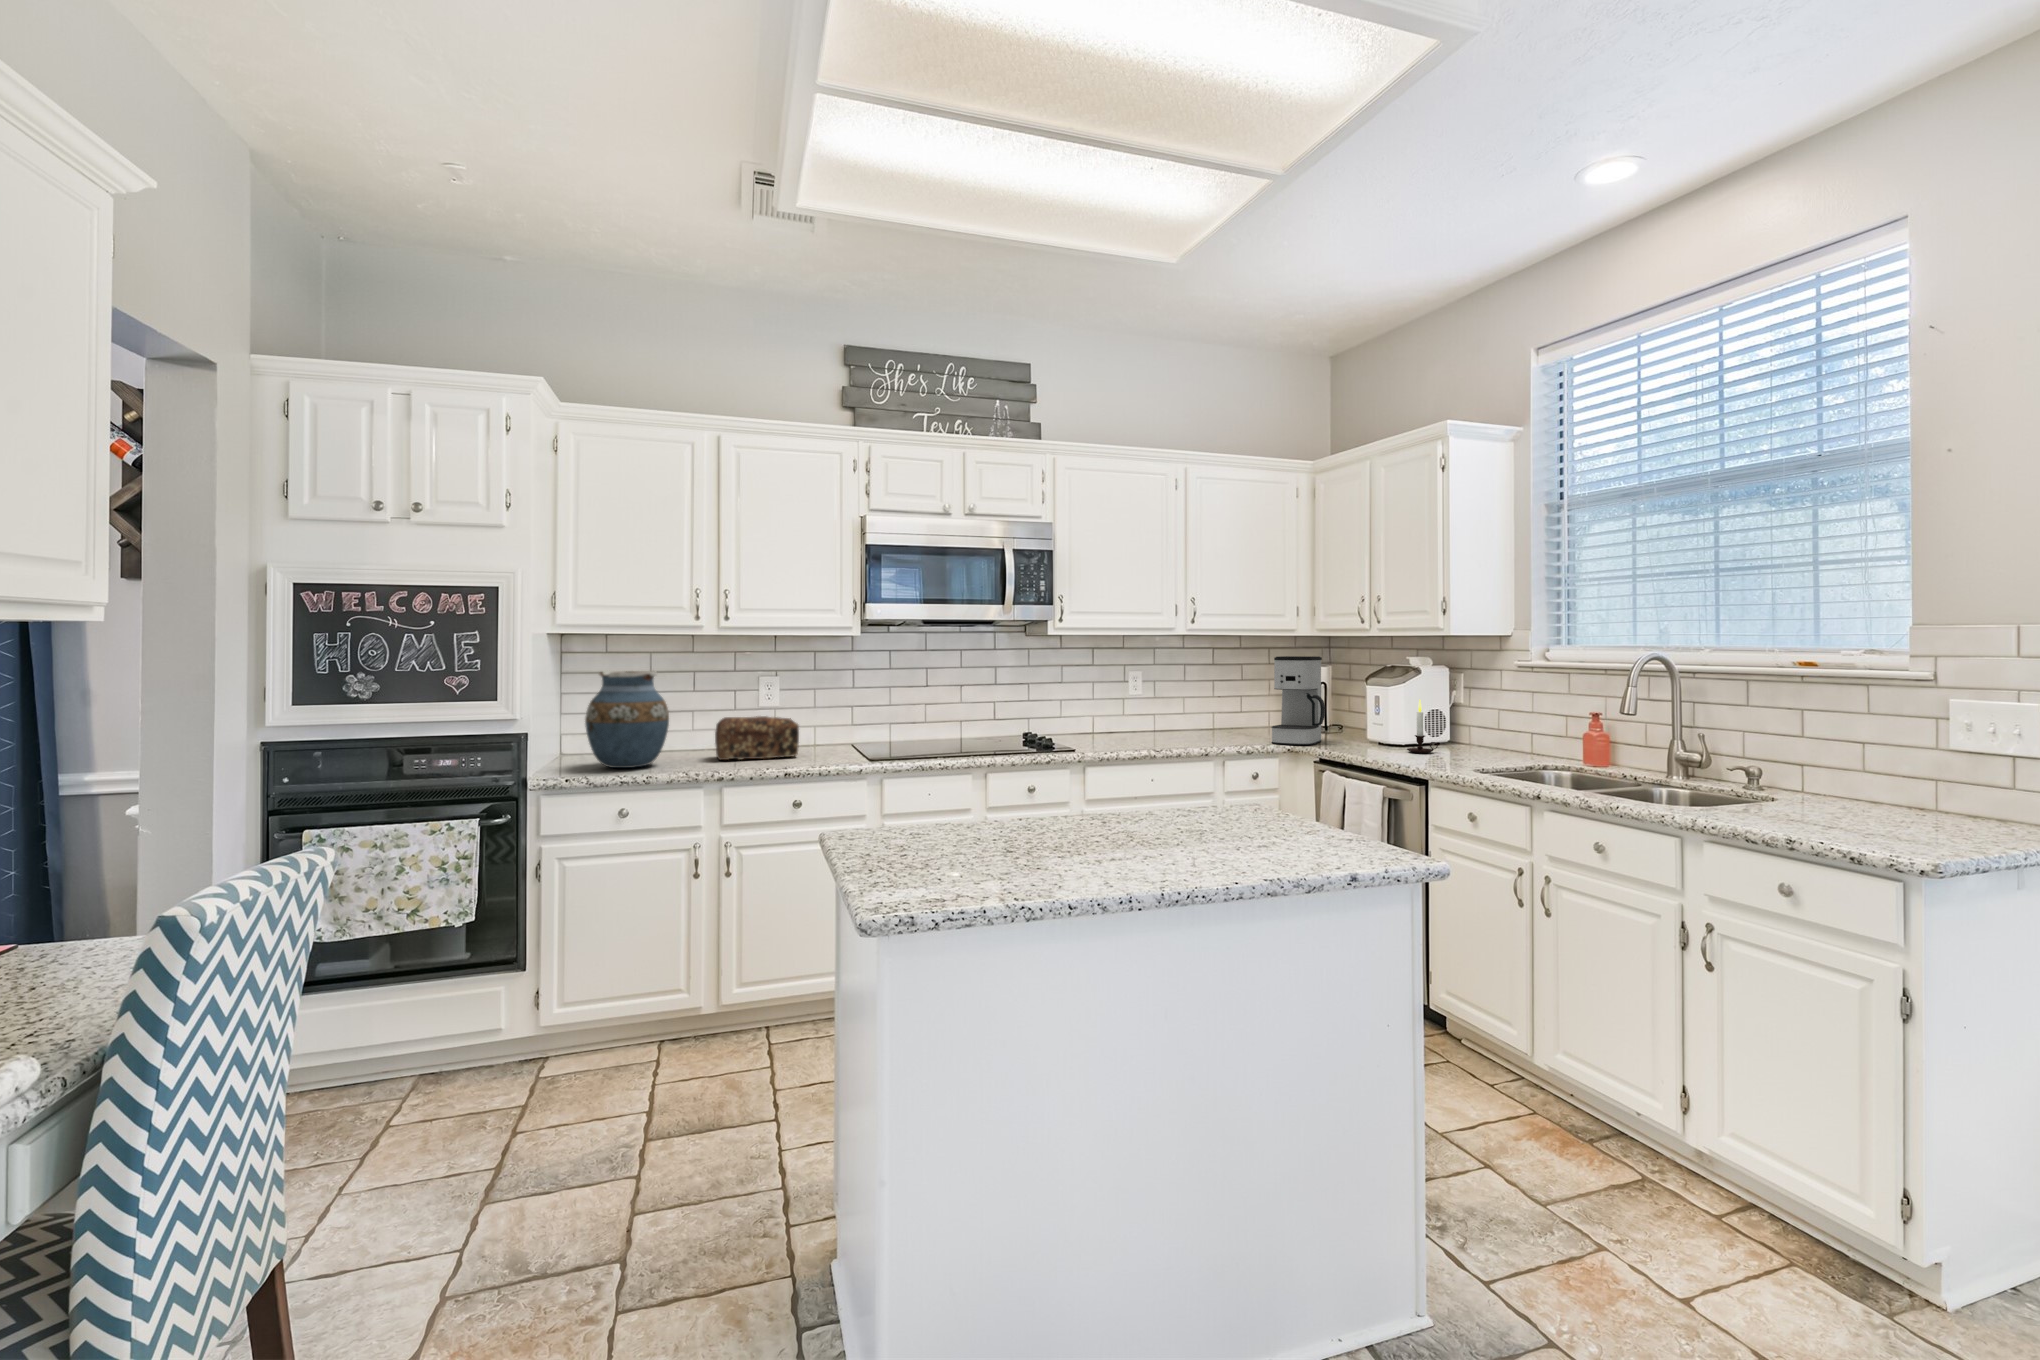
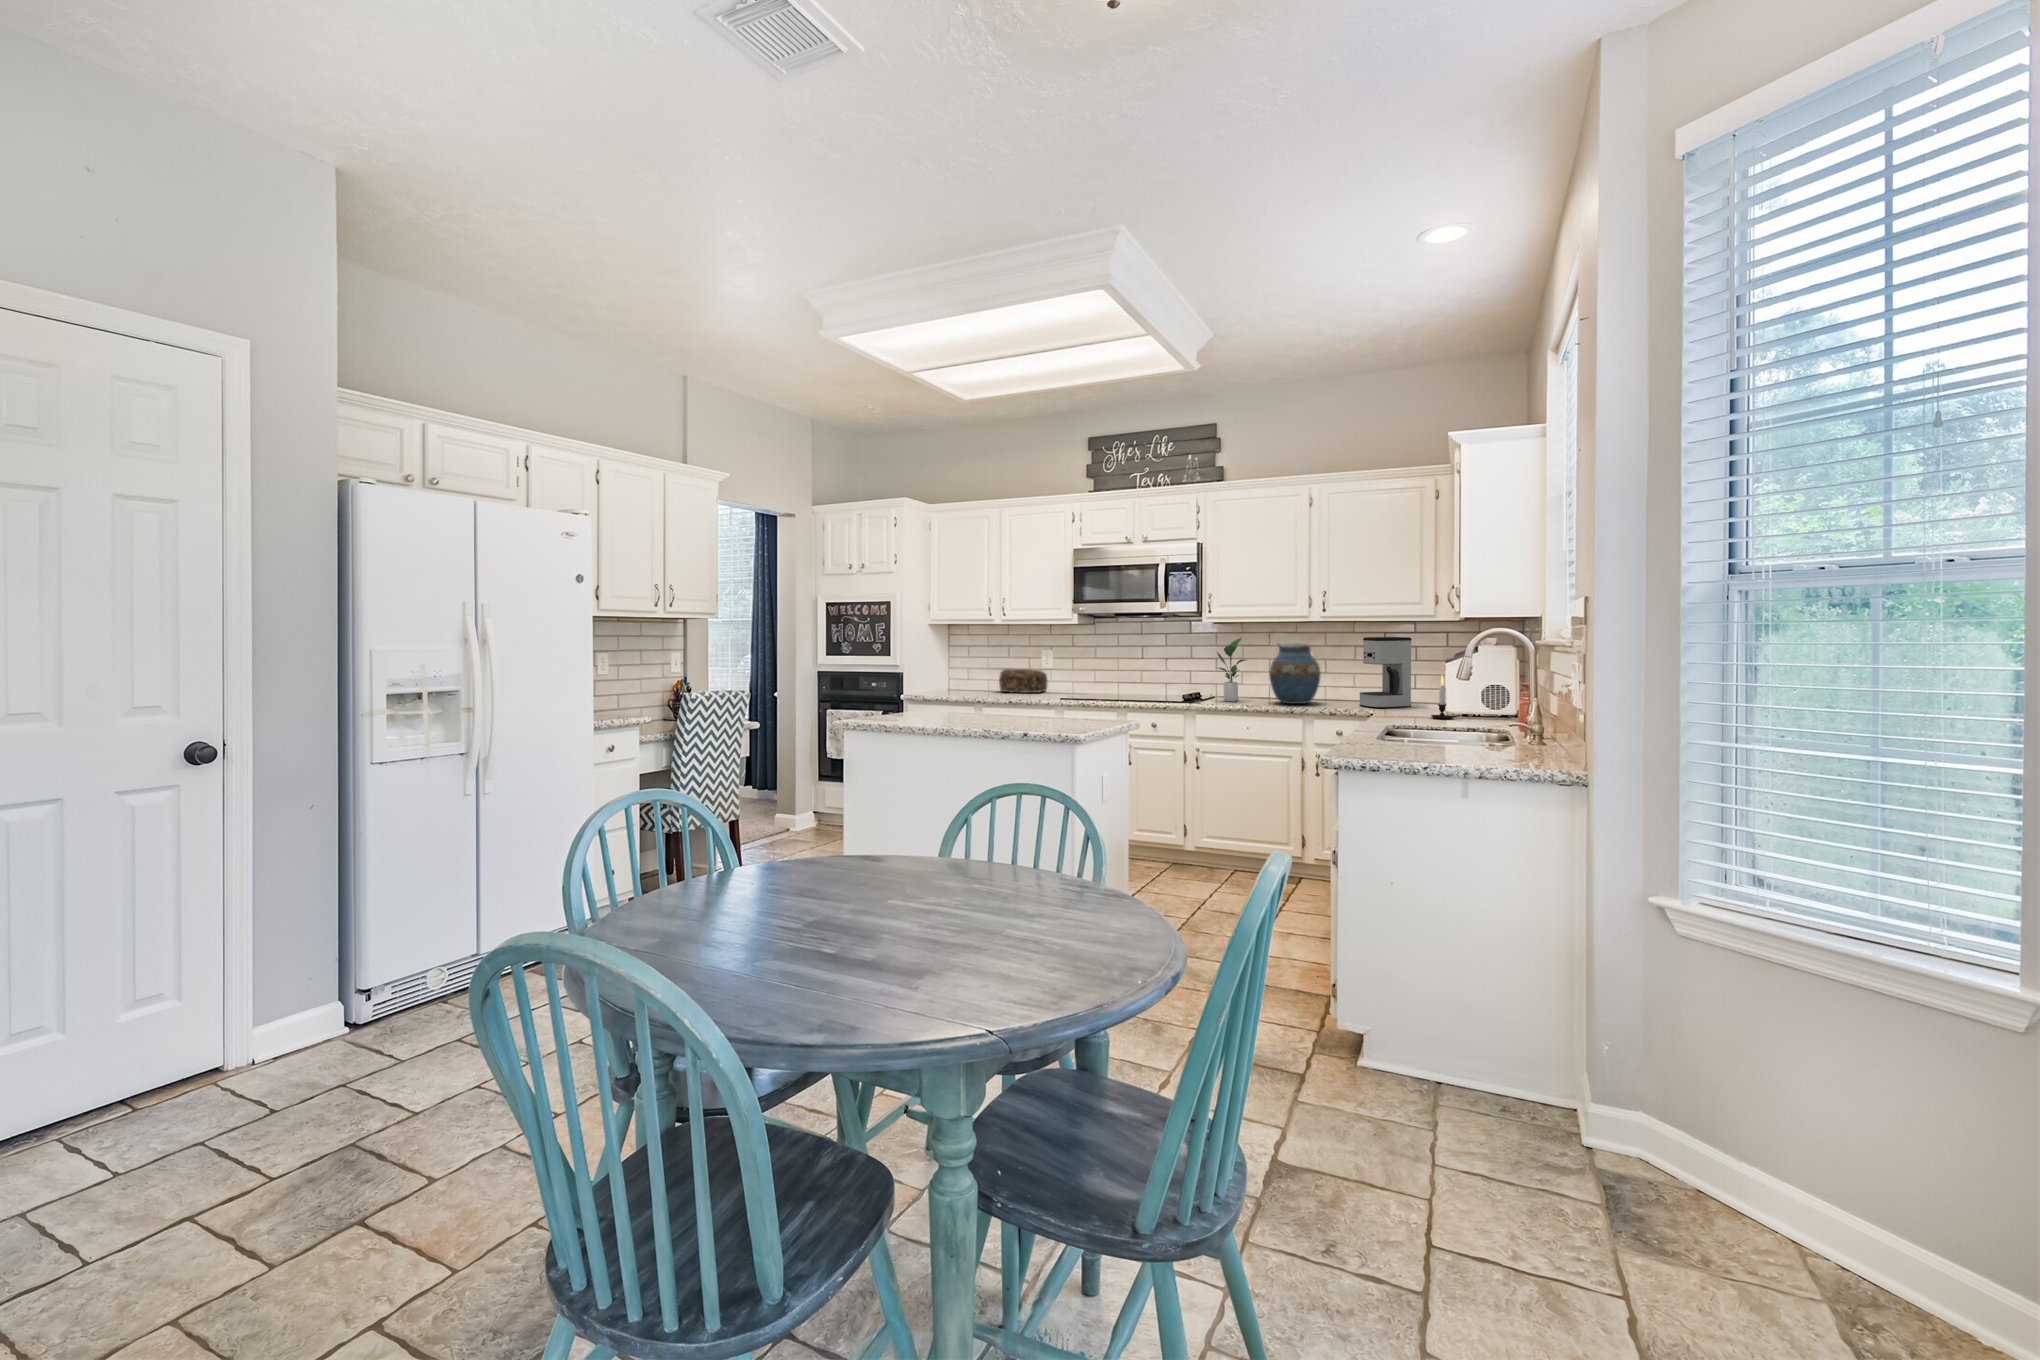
potted plant: none [1093,658,1137,749] -> present [1217,638,1246,702]
vase: present [585,671,669,768] -> present [1269,643,1320,704]

